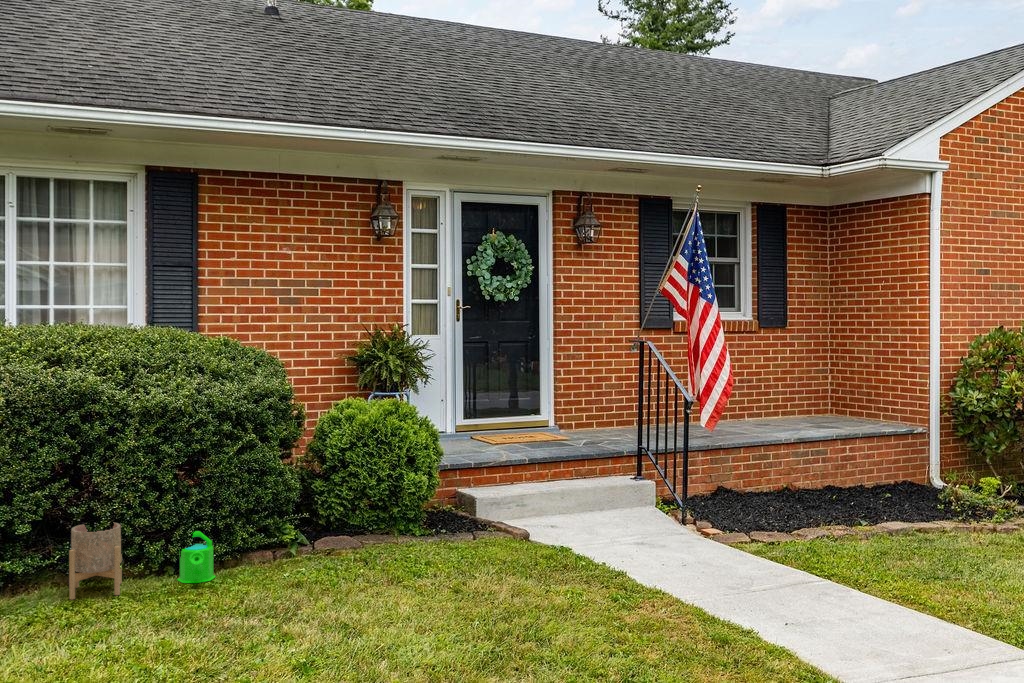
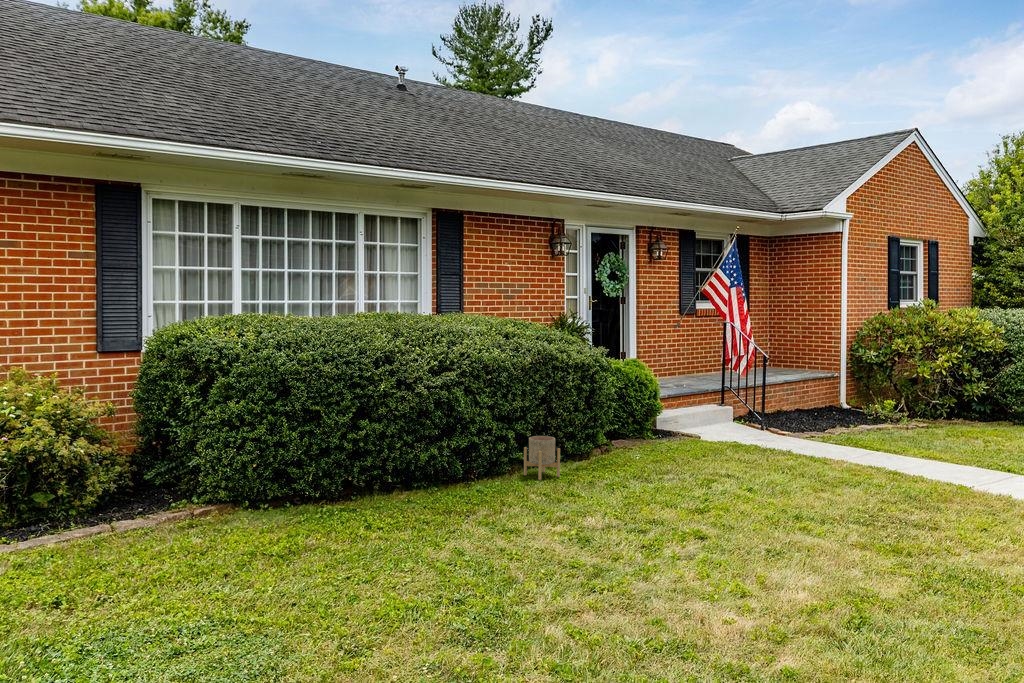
watering can: present [177,531,216,583] -> none [566,440,594,470]

